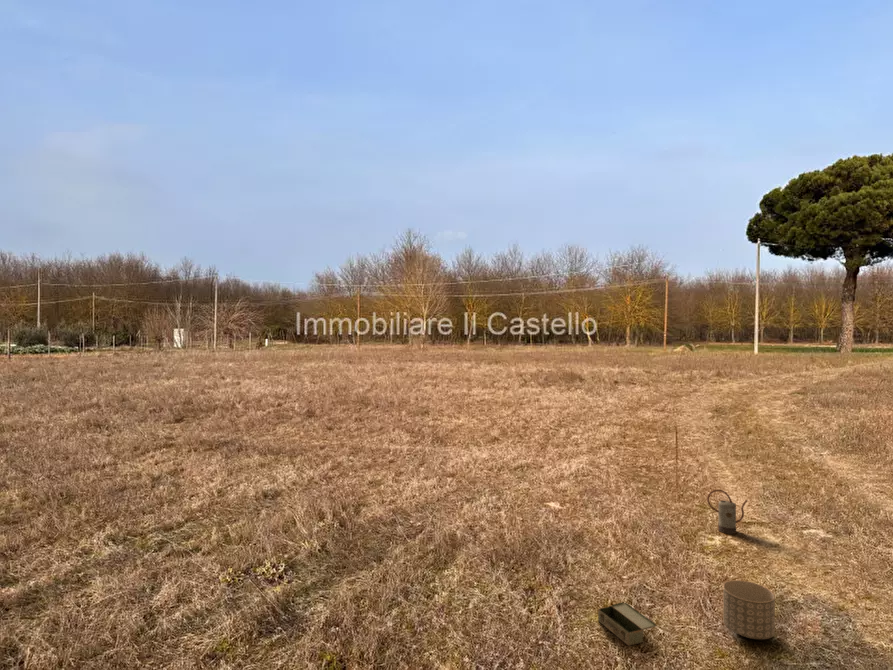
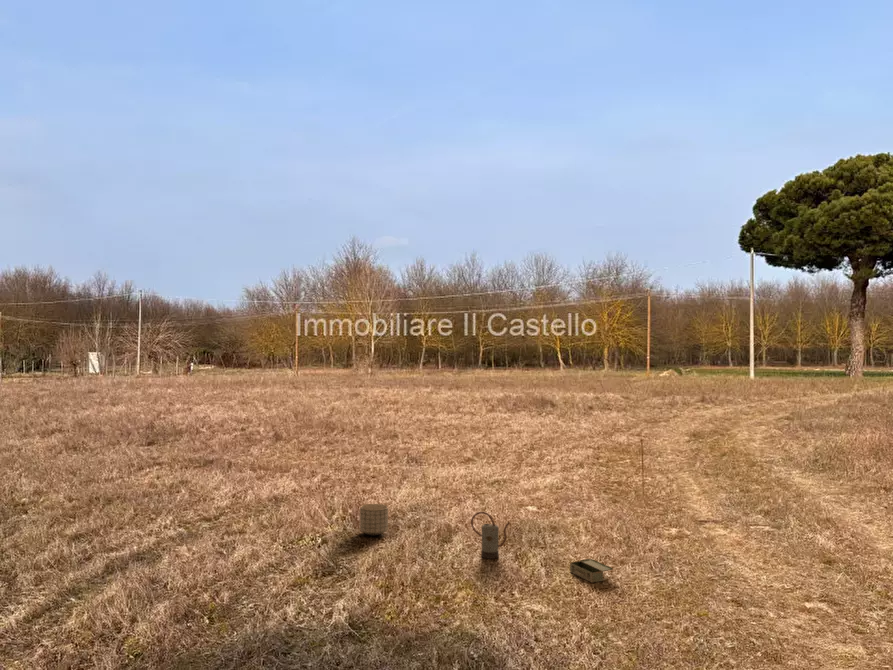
watering can: present [707,490,747,534] -> present [471,512,510,559]
planter: present [723,580,775,639] -> present [360,504,388,536]

